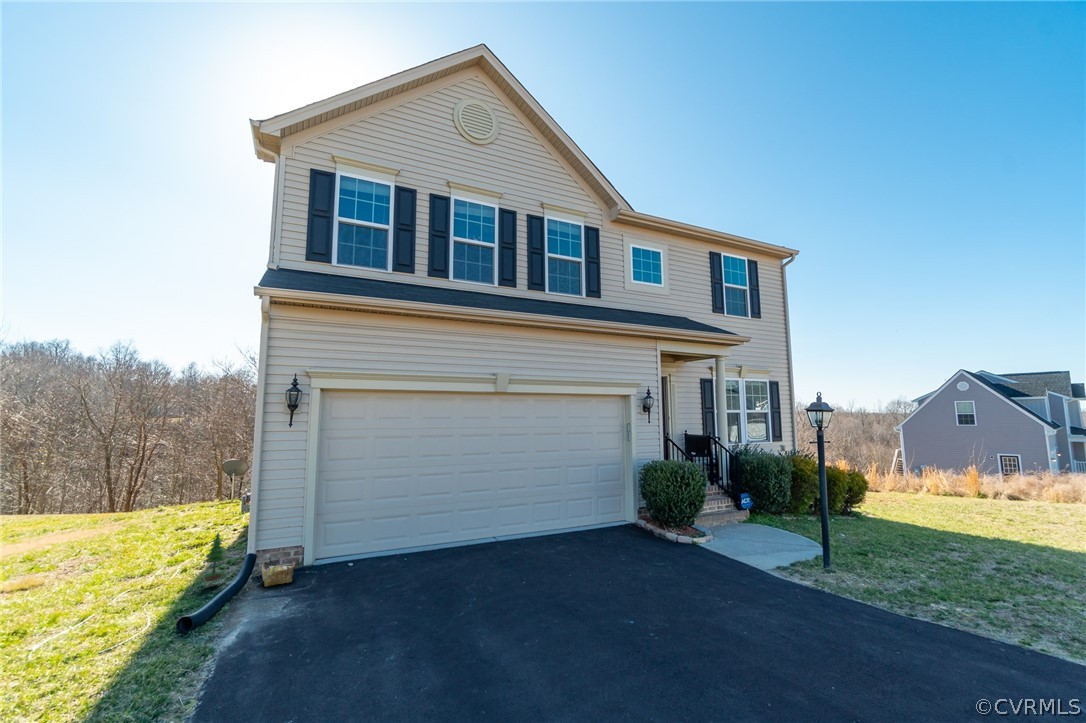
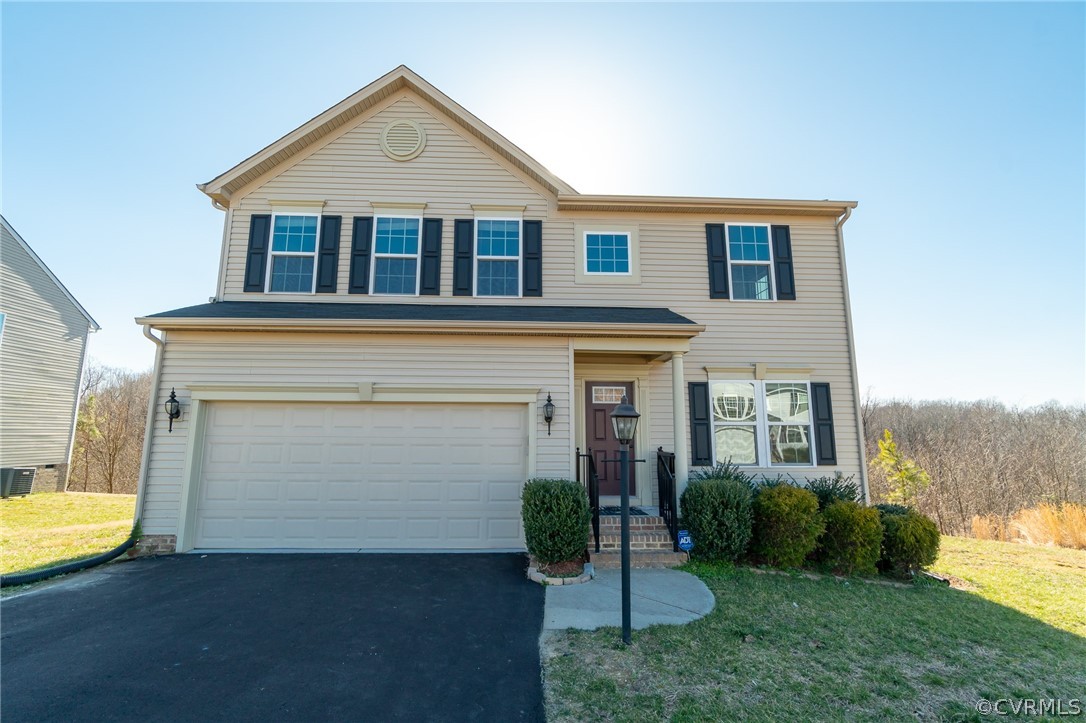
woven basket: present [262,562,295,586] -> none [154,539,187,565]

